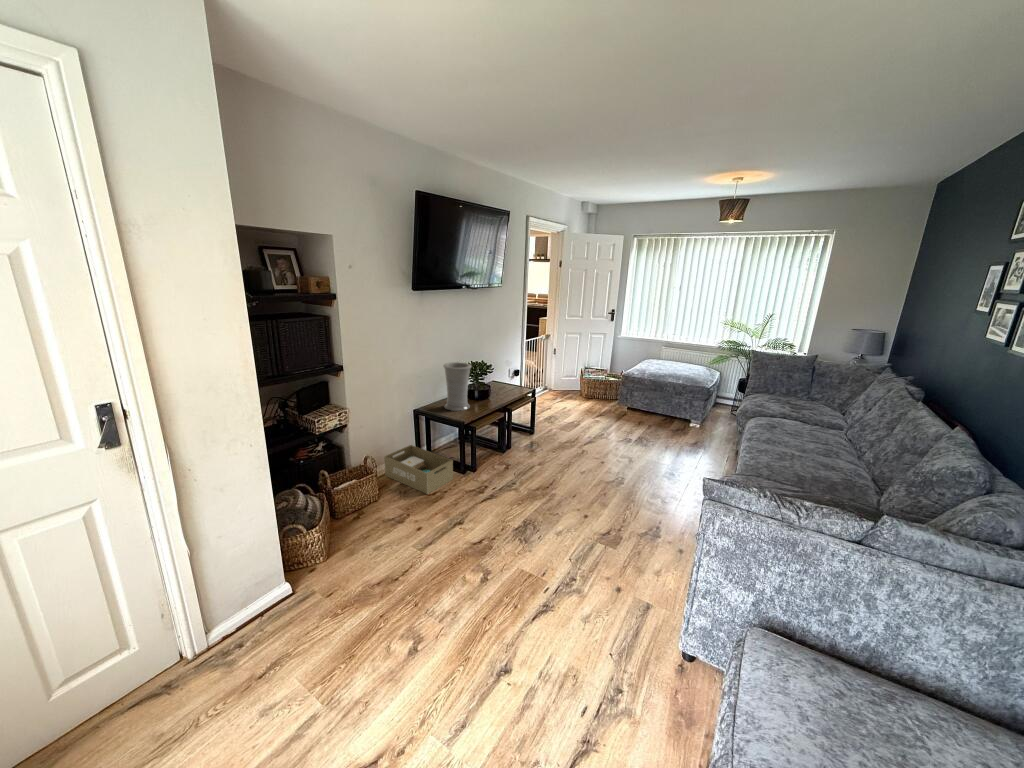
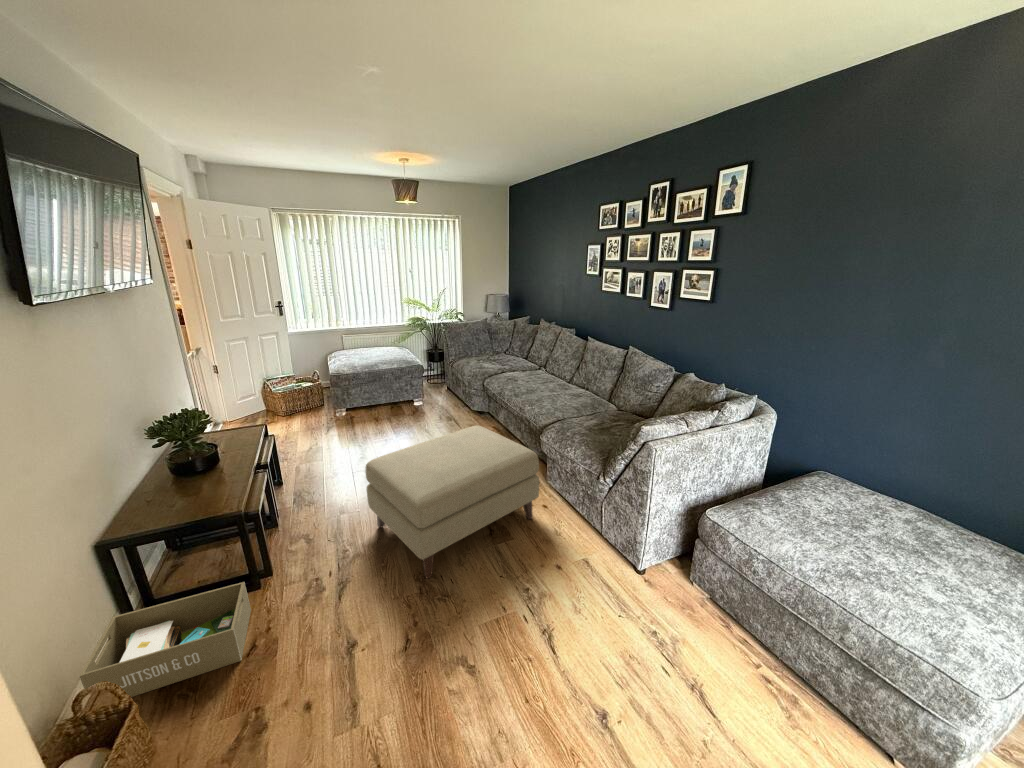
vase: present [443,362,471,411] -> none [141,422,218,513]
ottoman: none [525,428,670,548] -> present [366,426,539,578]

